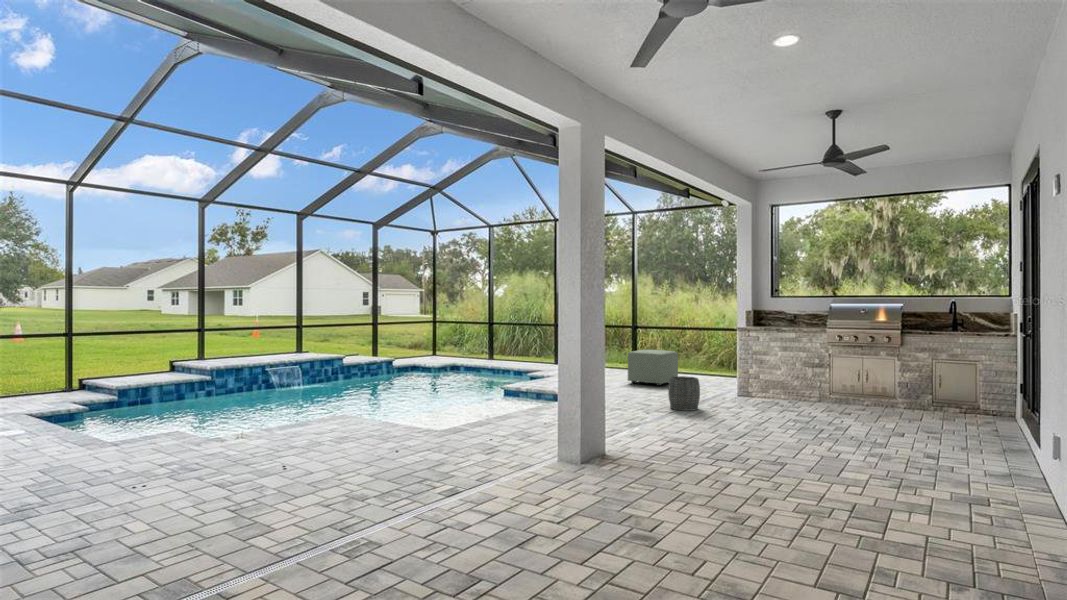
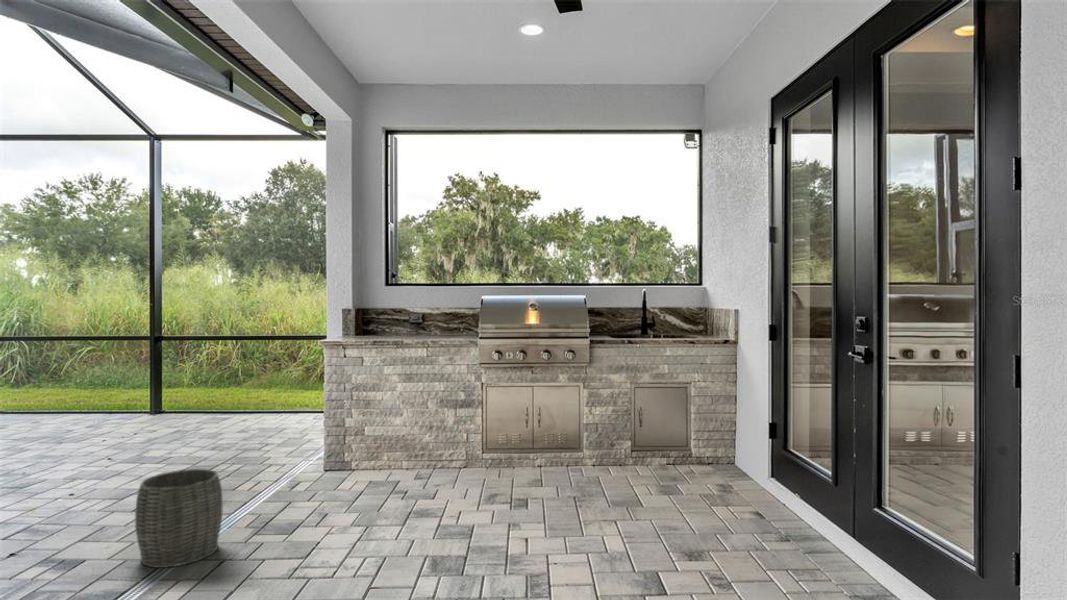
ottoman: present [628,350,678,386] -> none [99,387,217,462]

